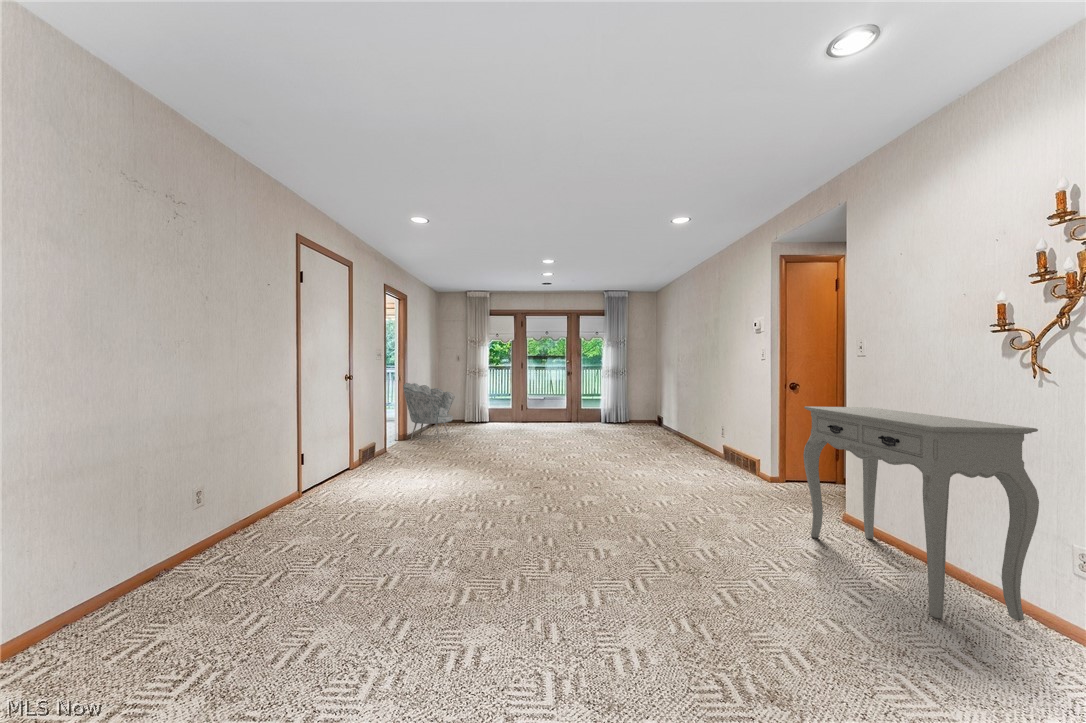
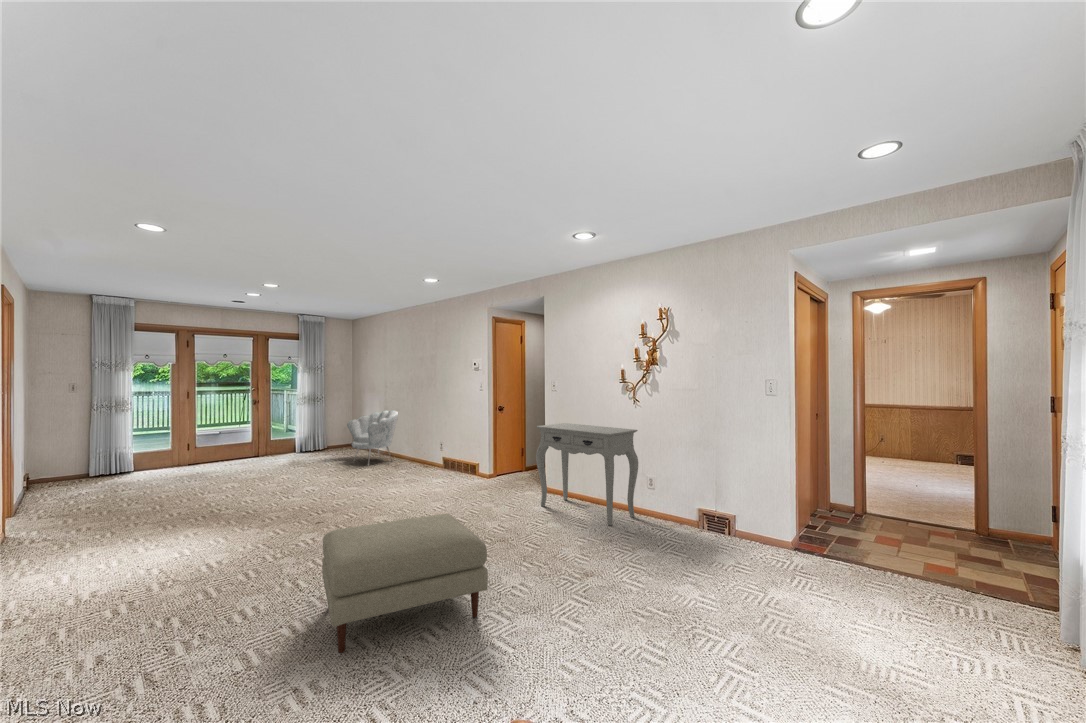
armchair: present [403,383,454,441] -> present [347,410,398,465]
ottoman: none [309,489,561,685] -> present [322,514,488,653]

